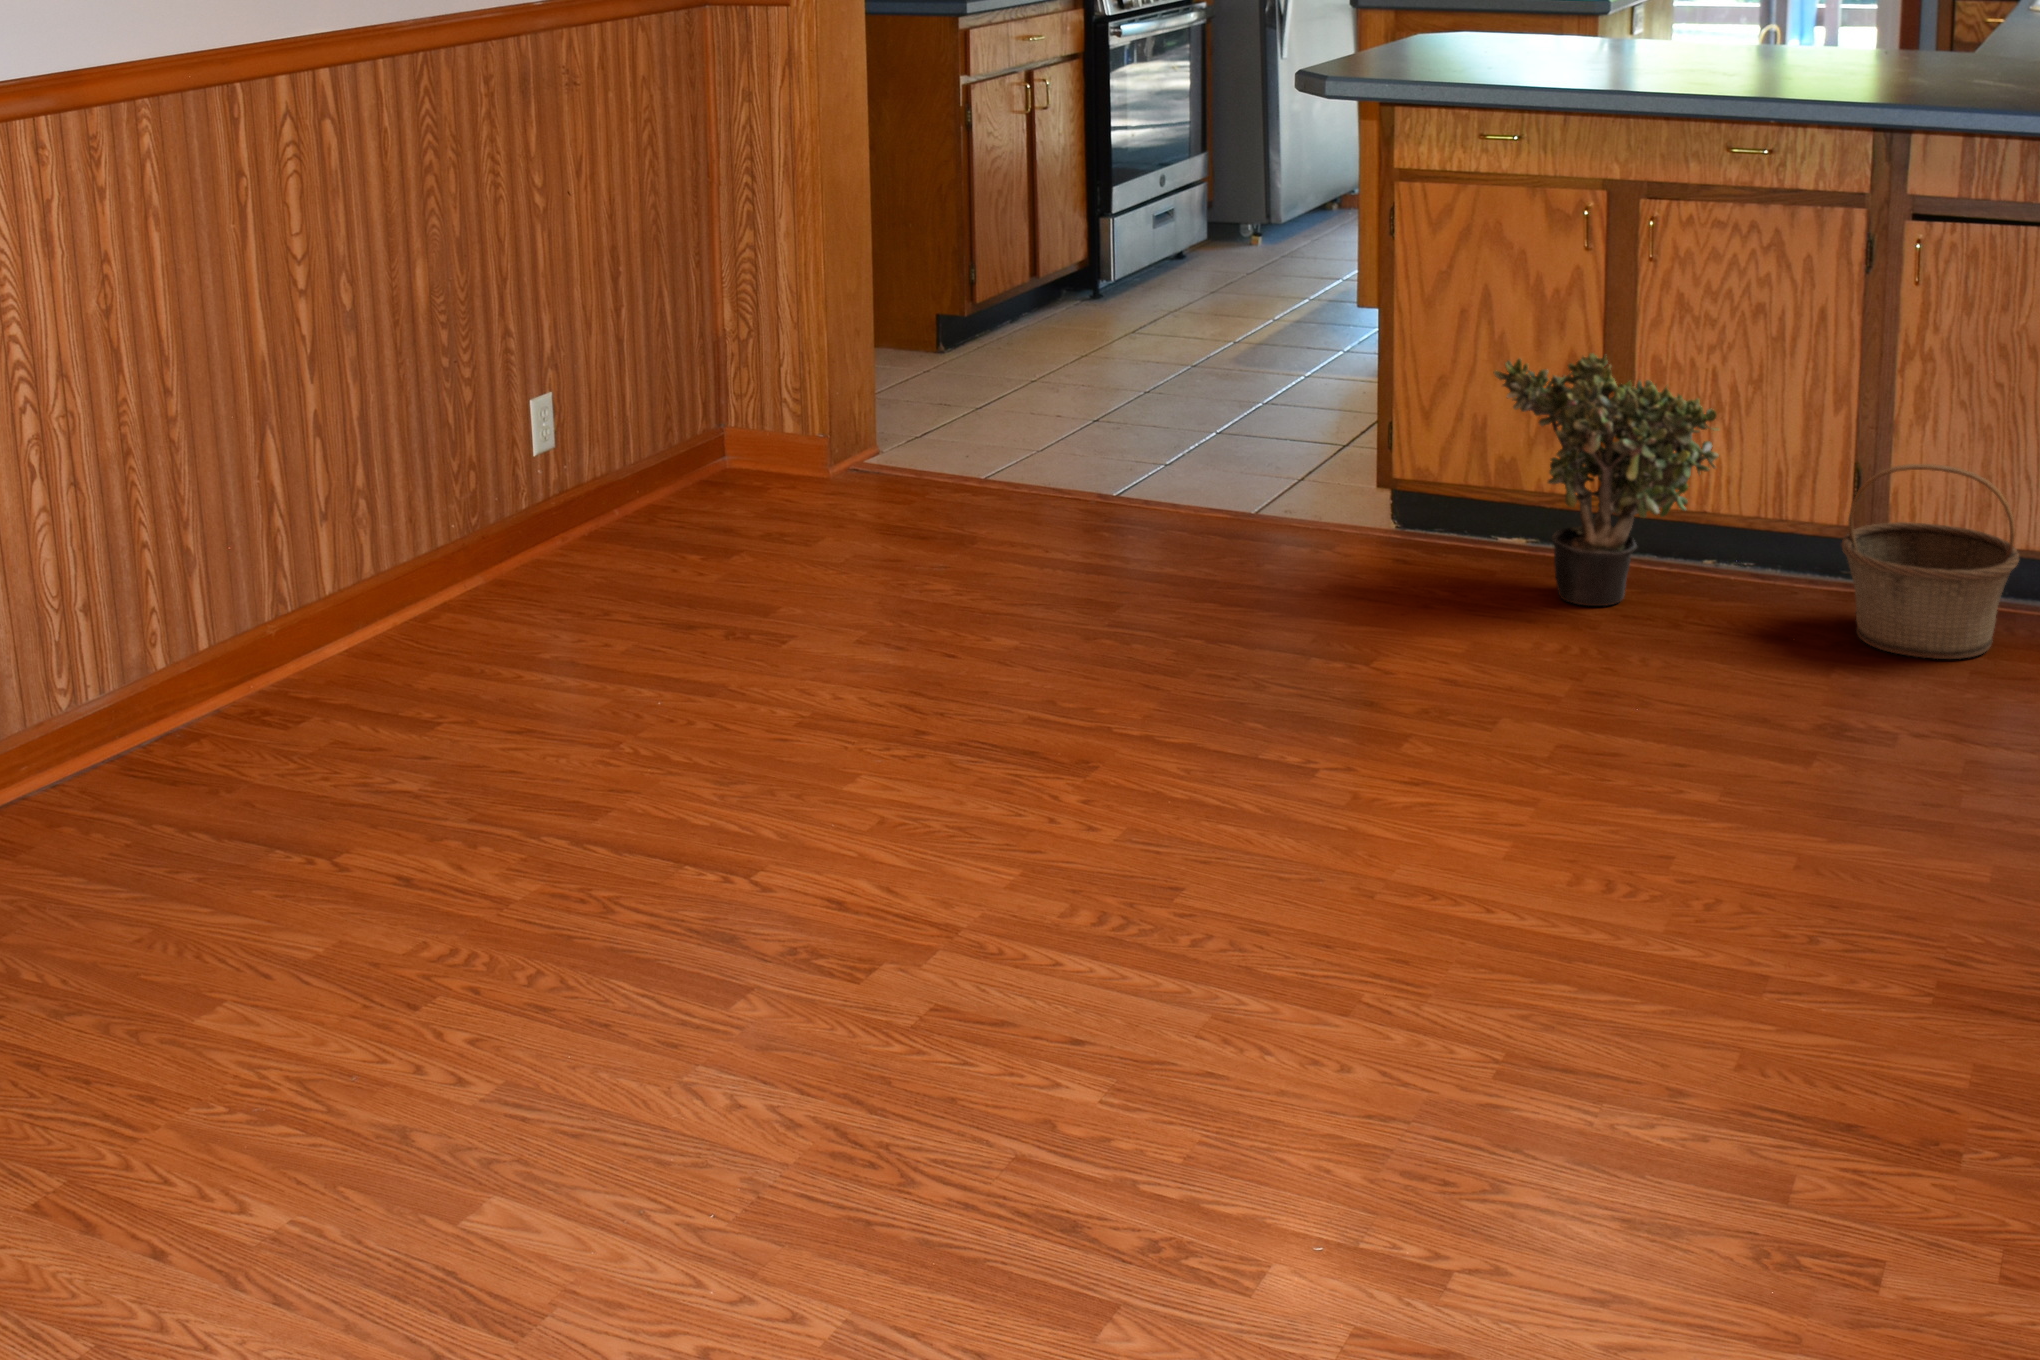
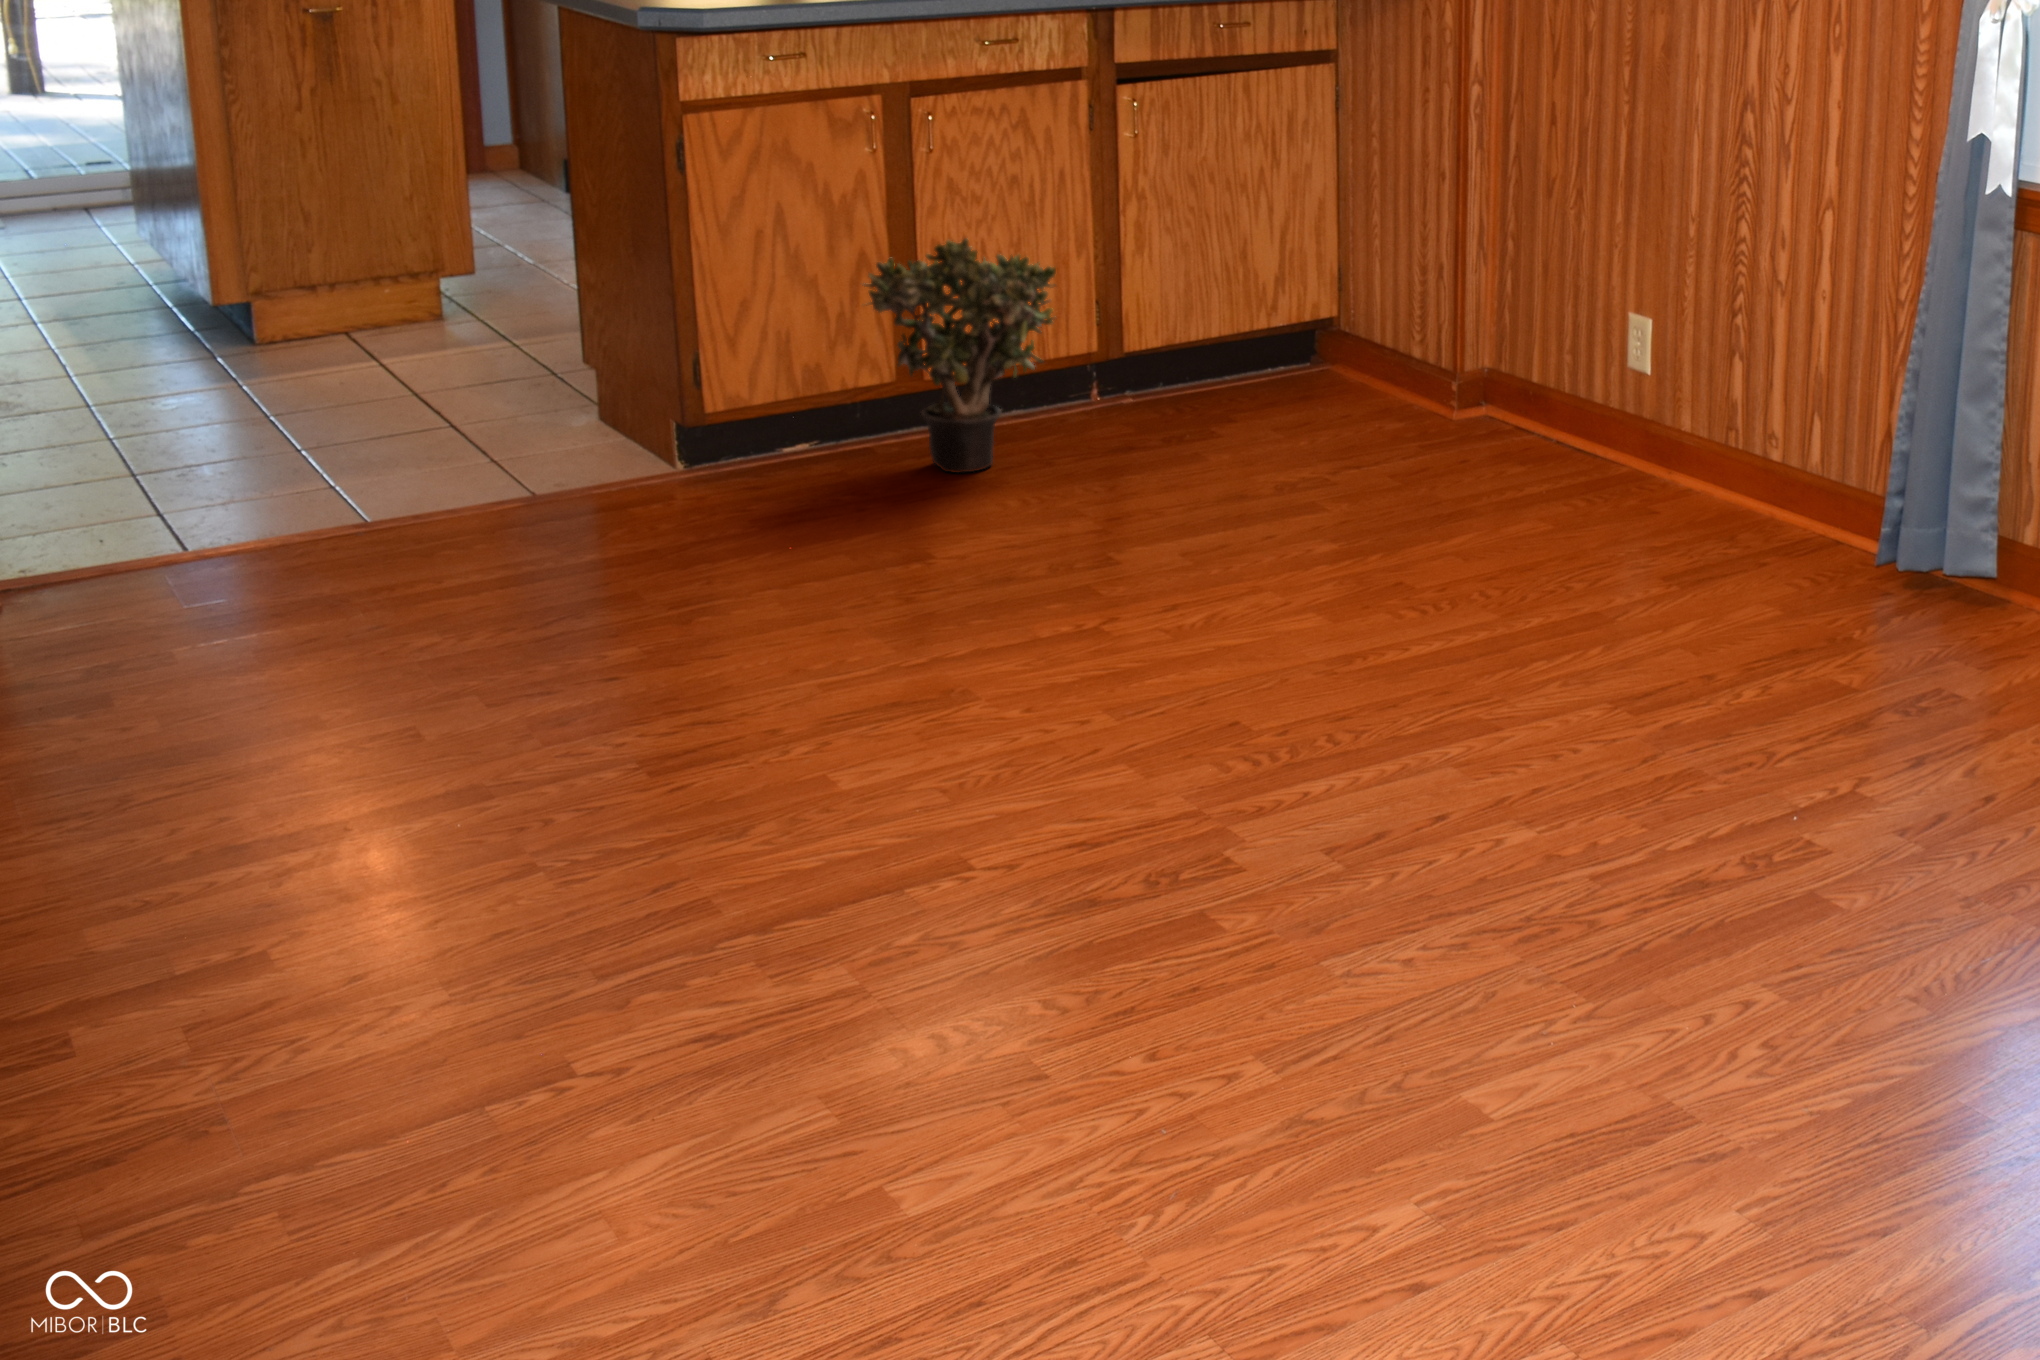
basket: present [1841,464,2019,659] -> none [1137,276,1276,433]

